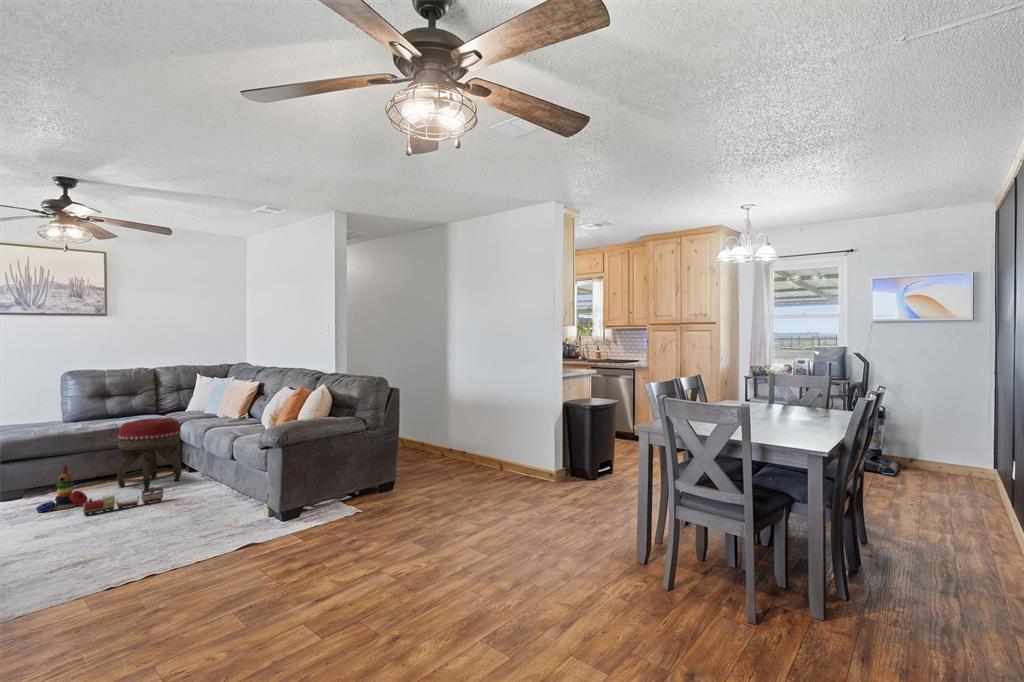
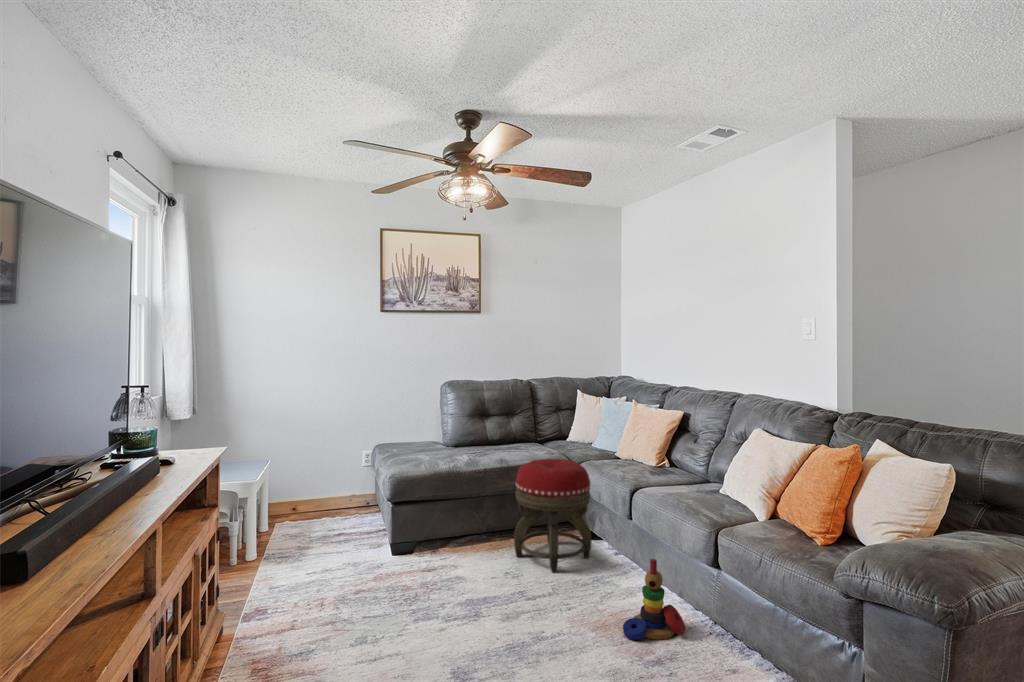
stacking toy: present [36,465,88,512] -> present [623,559,685,640]
toy train: present [82,488,163,515] -> none [493,588,595,625]

